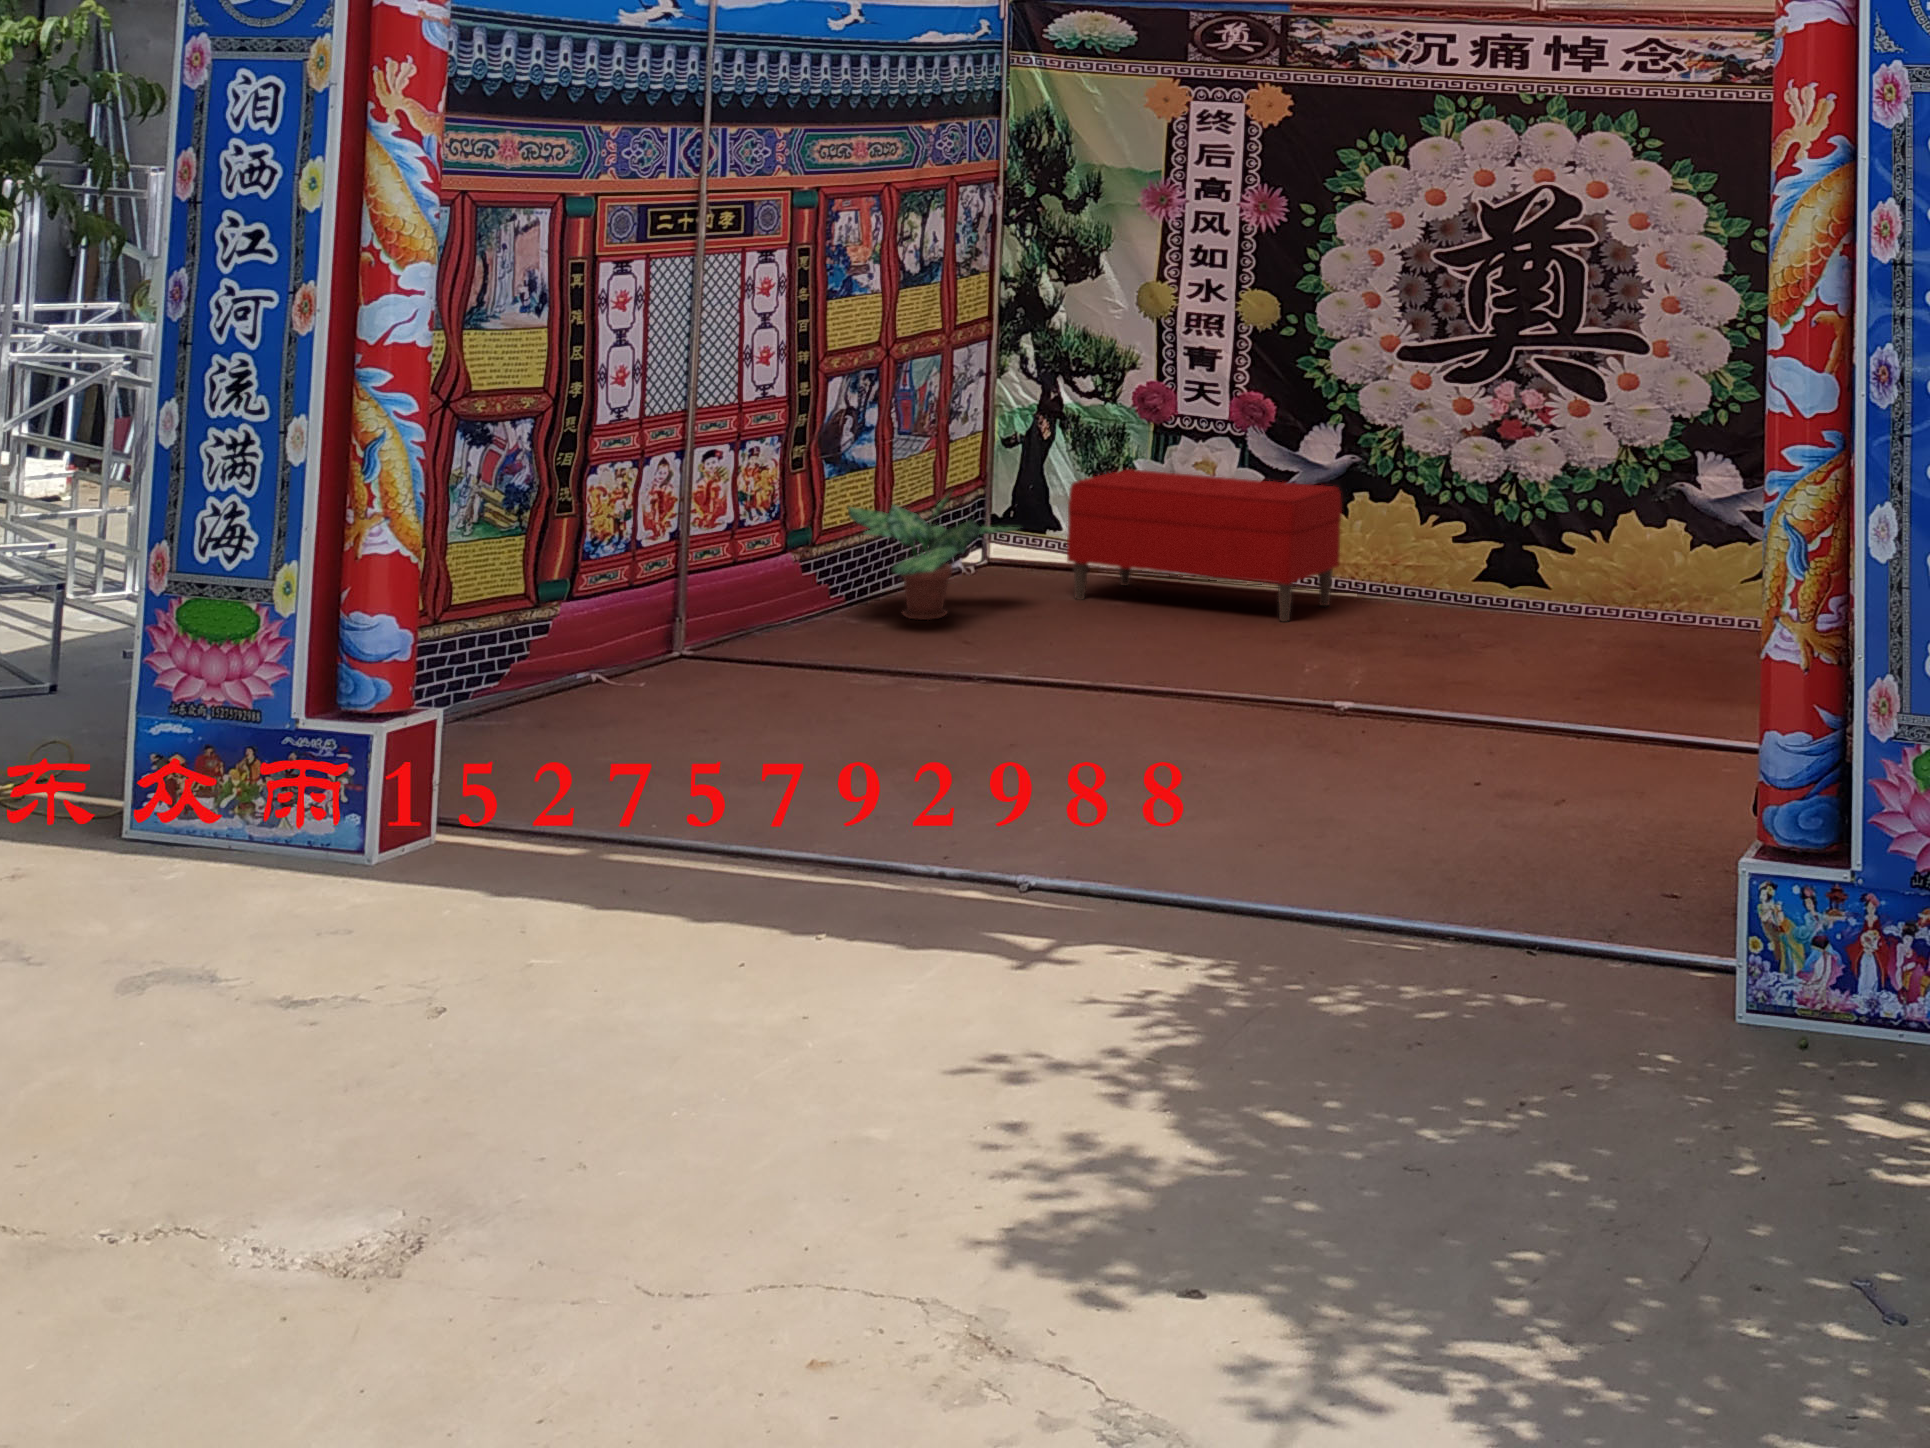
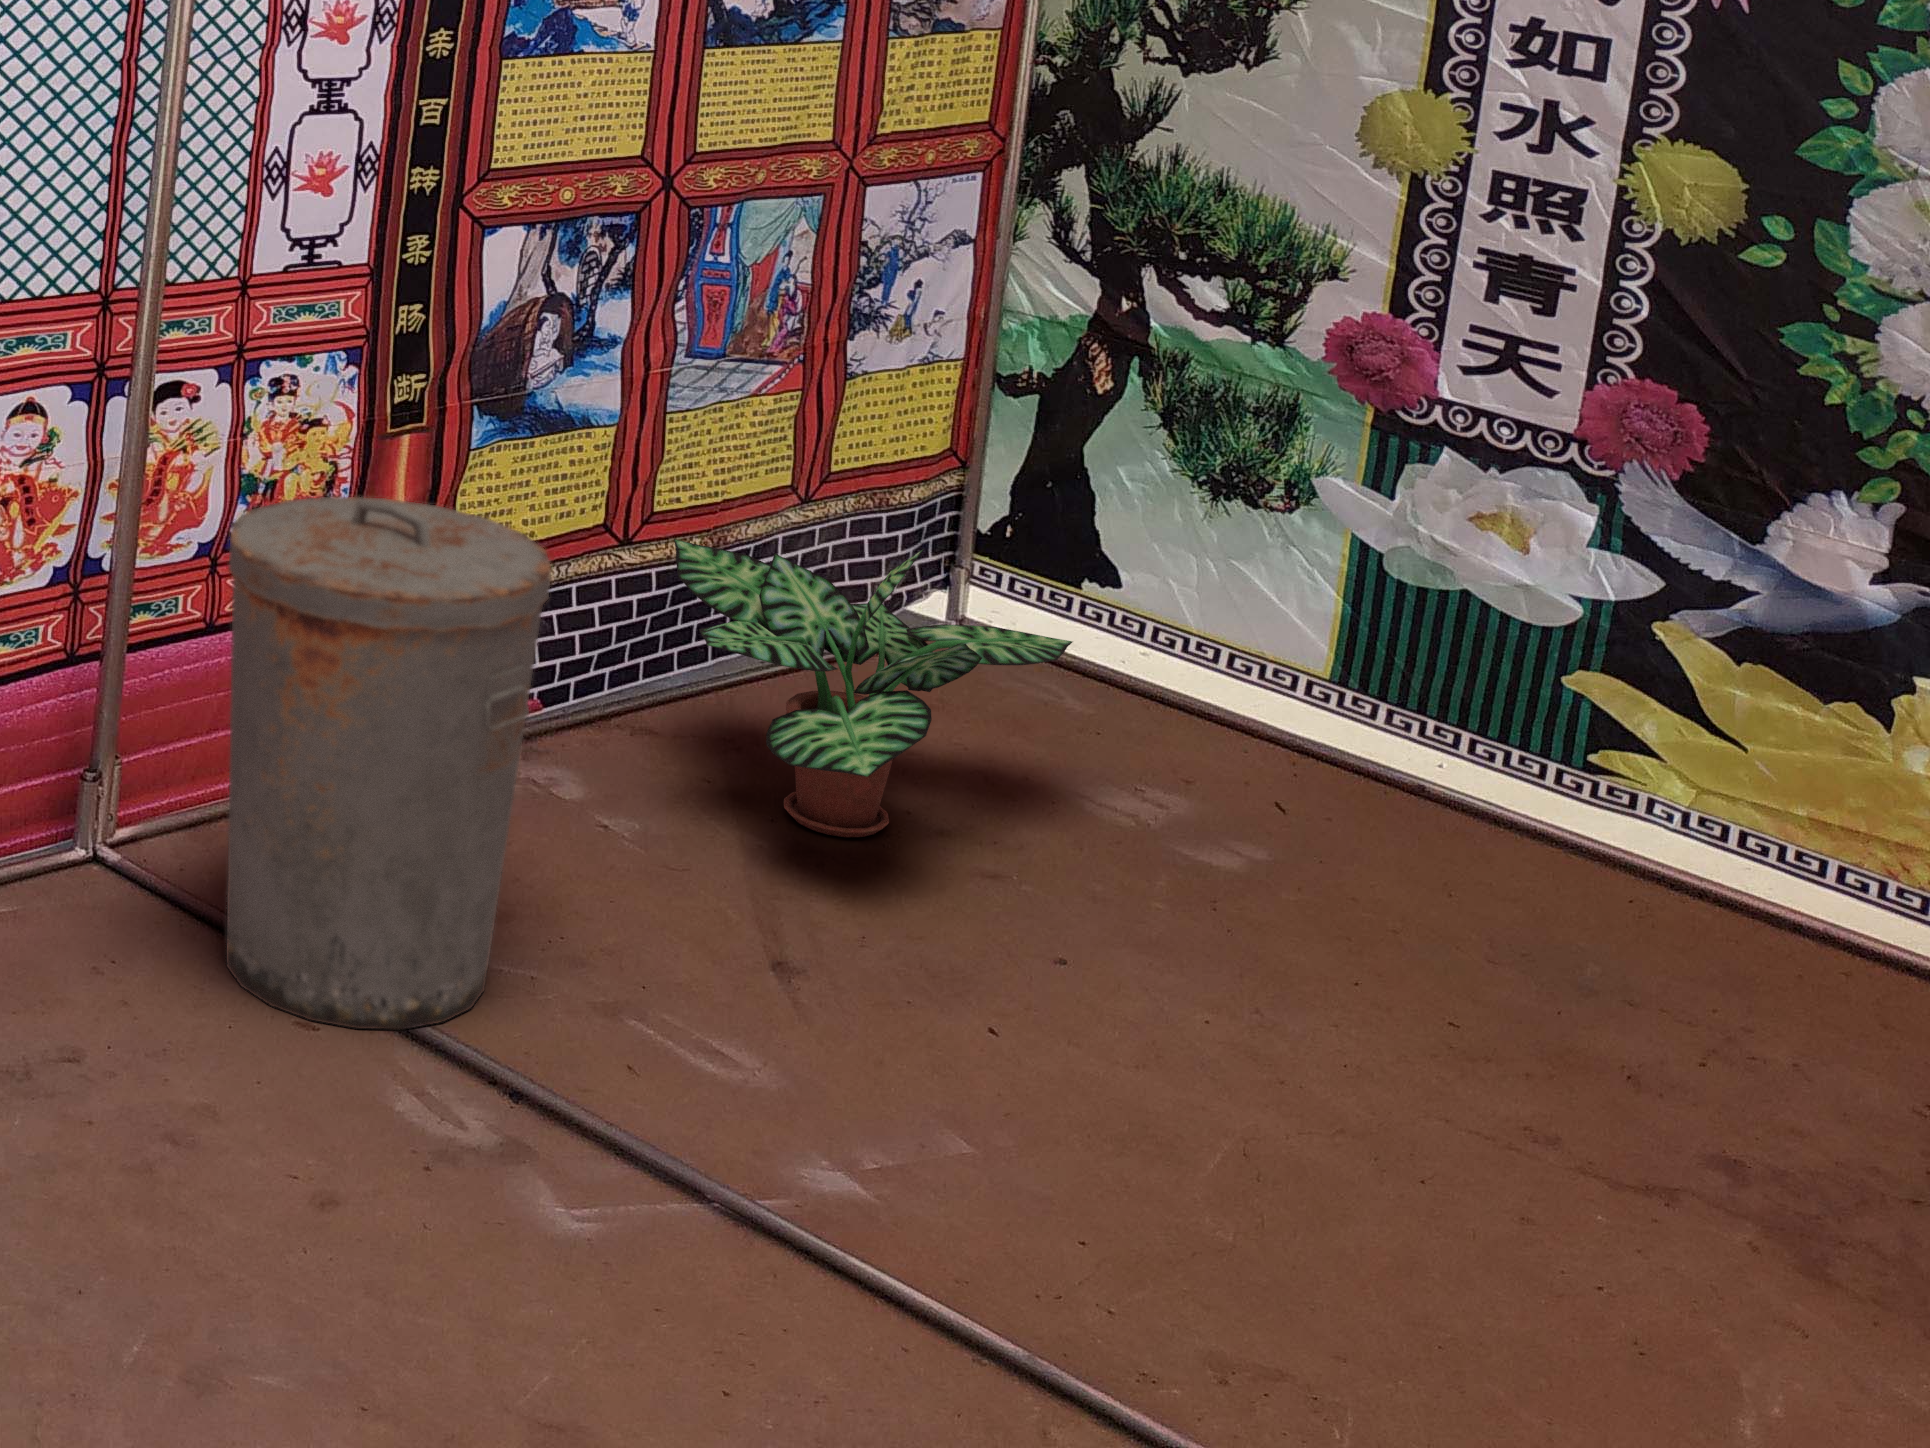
trash can: none [659,461,796,675] -> present [226,496,551,1030]
bench: present [1067,469,1342,621] -> none [1162,500,1888,996]

